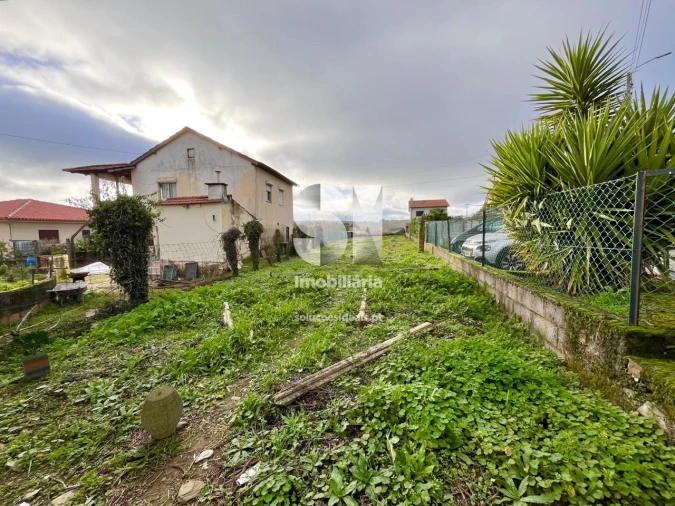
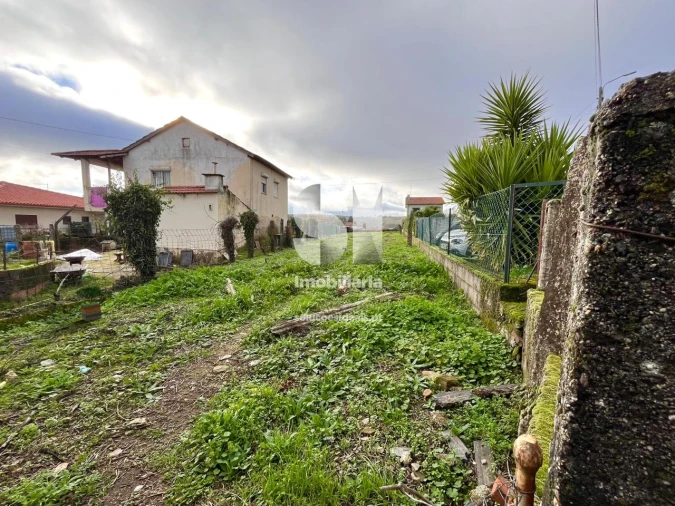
woven basket: present [141,386,183,439] -> none [185,316,210,347]

